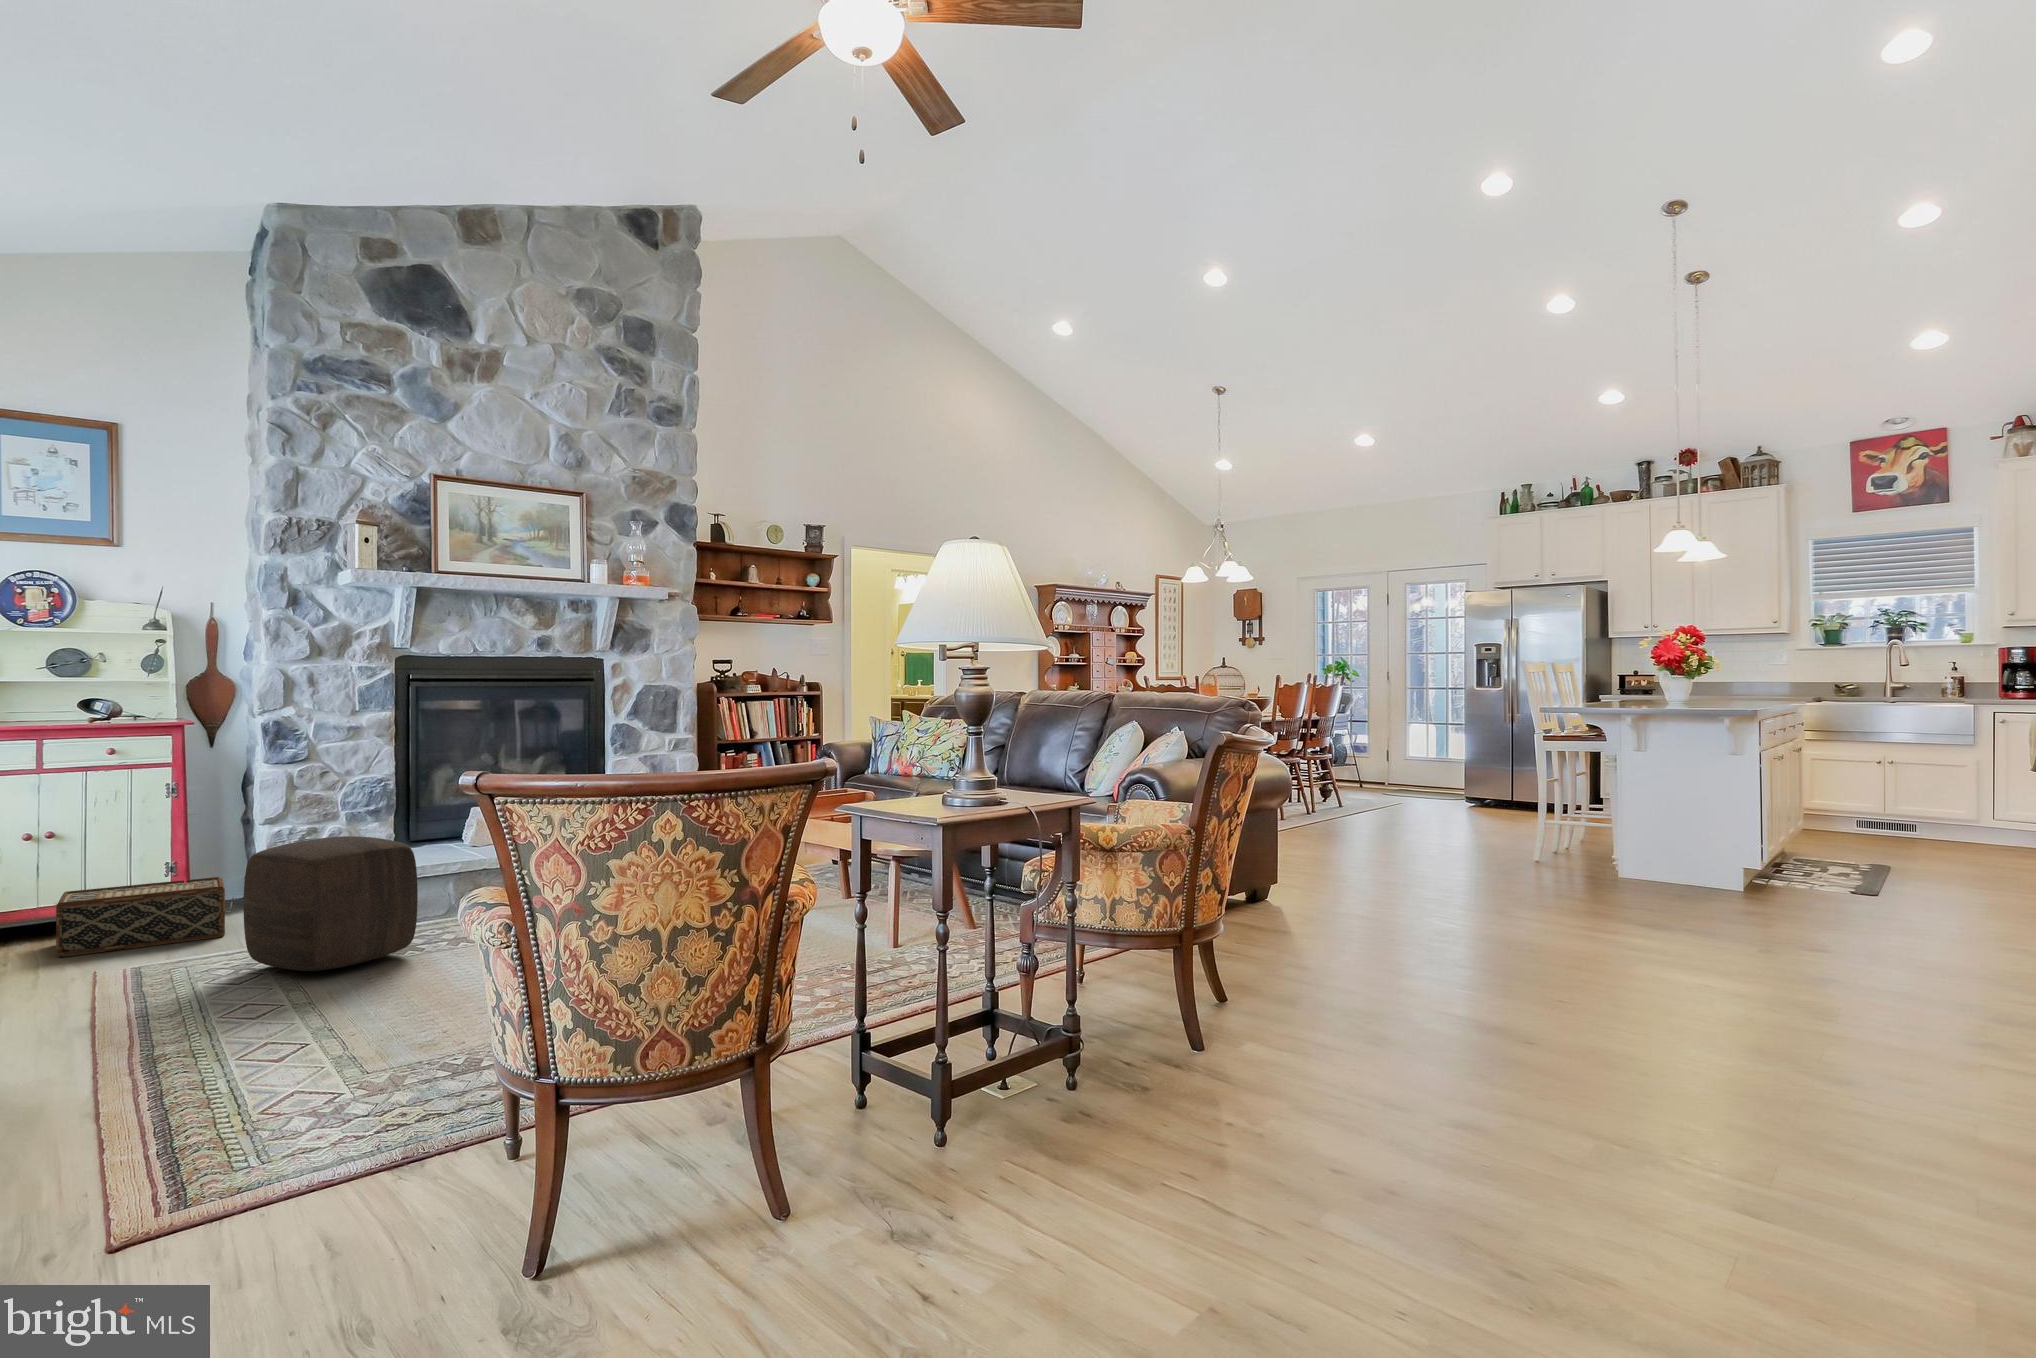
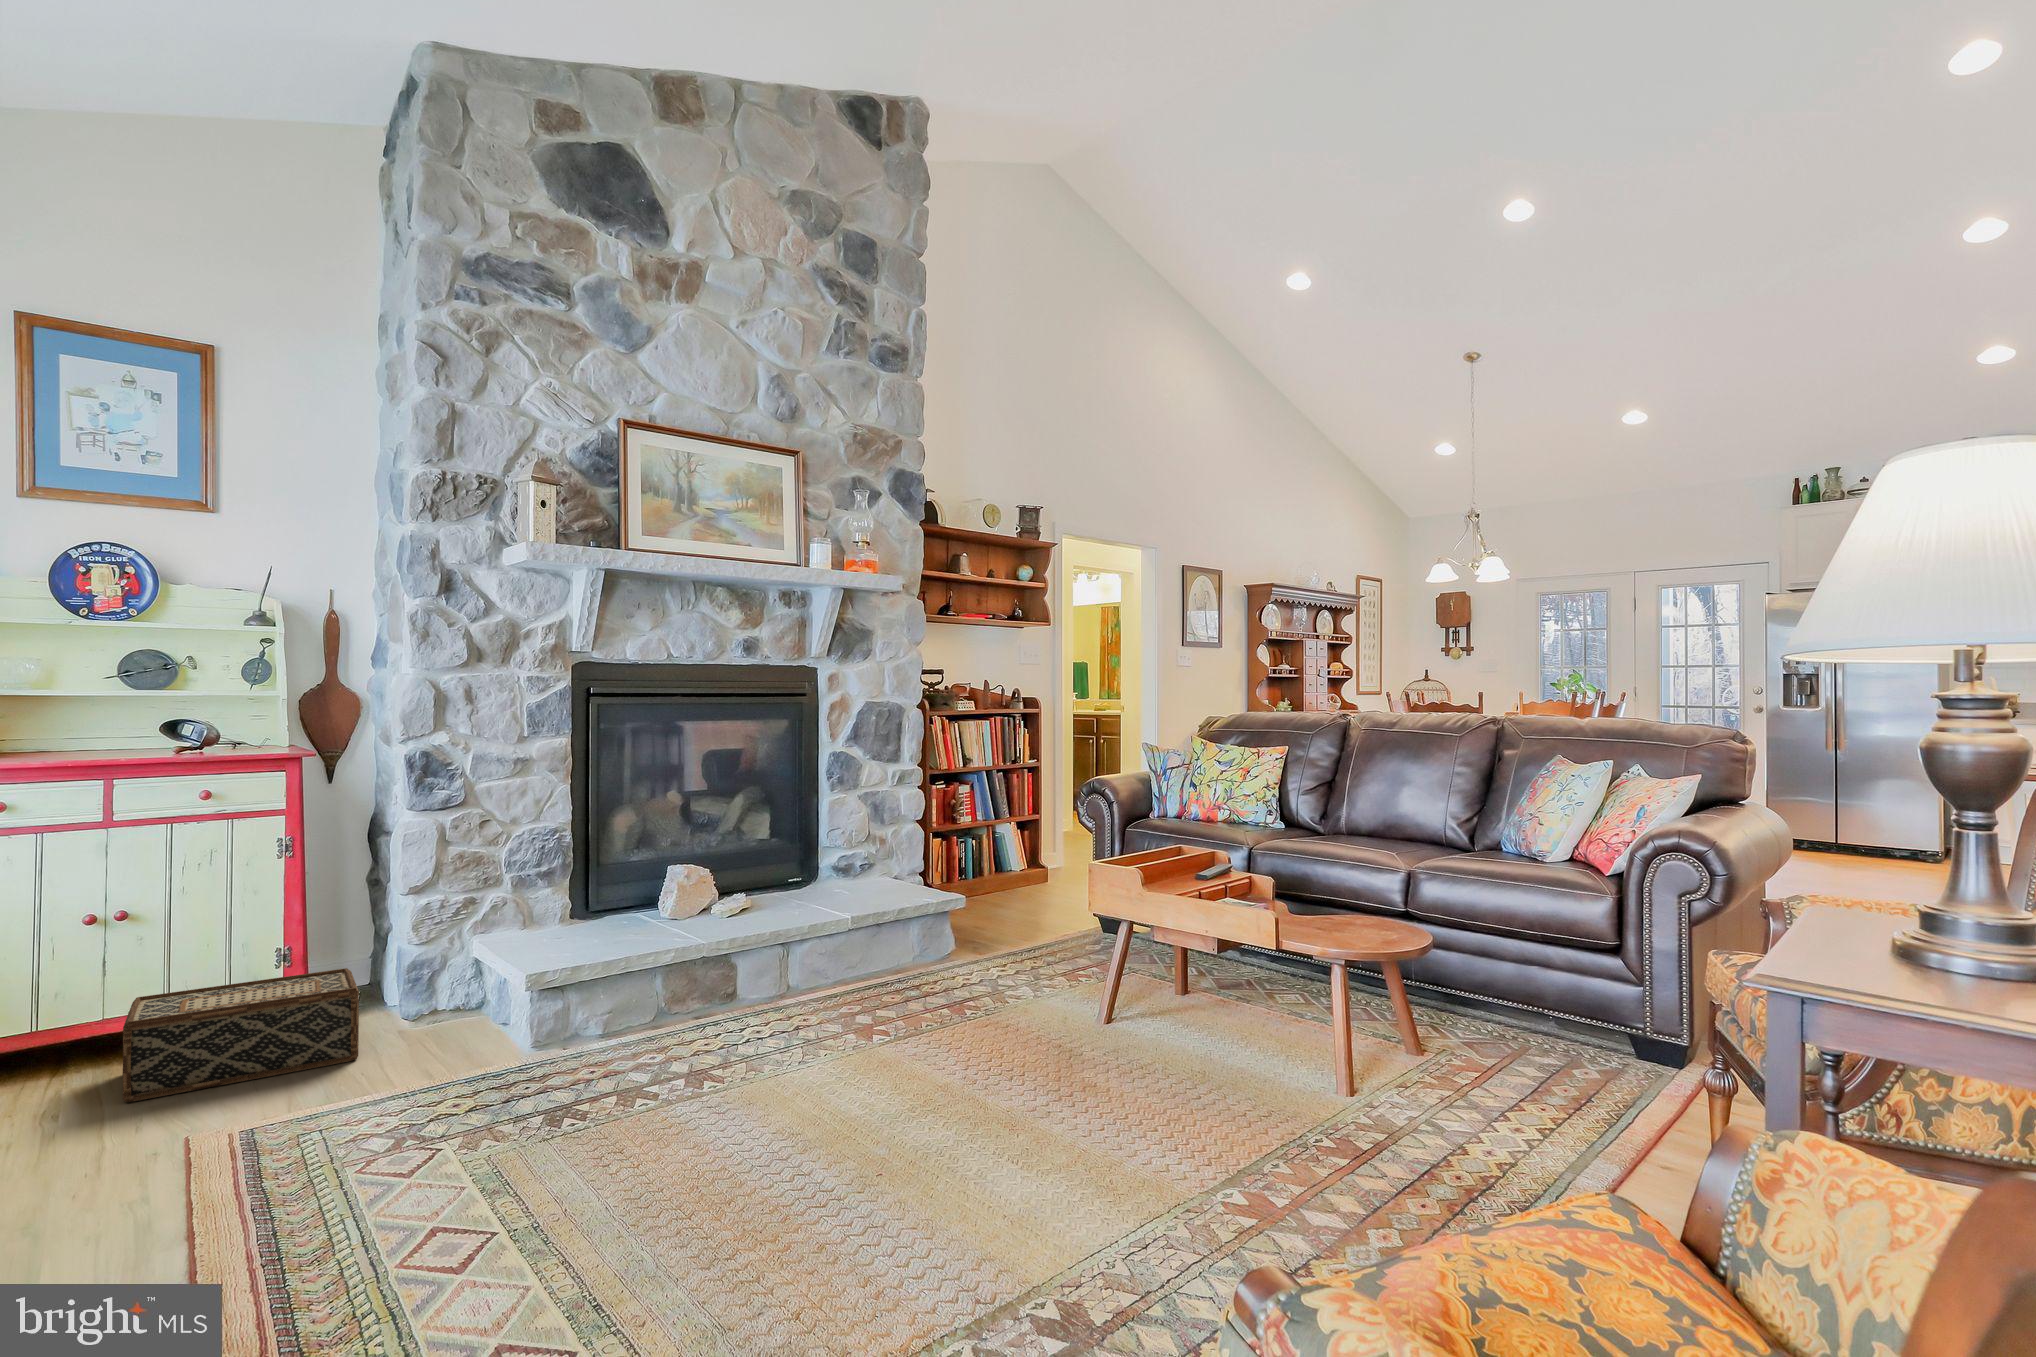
ottoman: present [244,836,418,971] -> none [401,926,648,1146]

